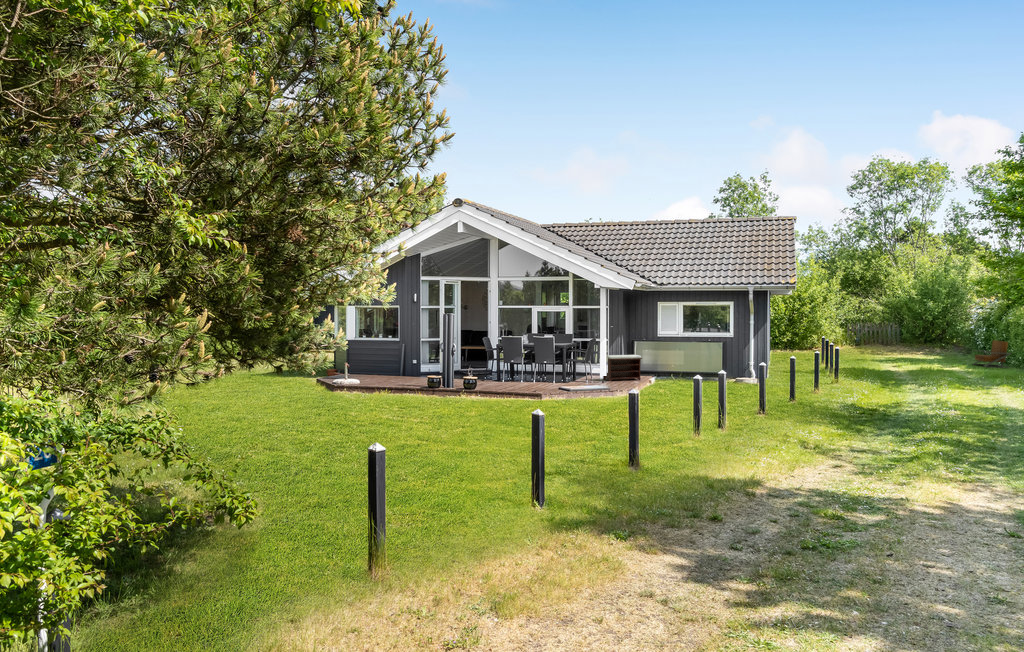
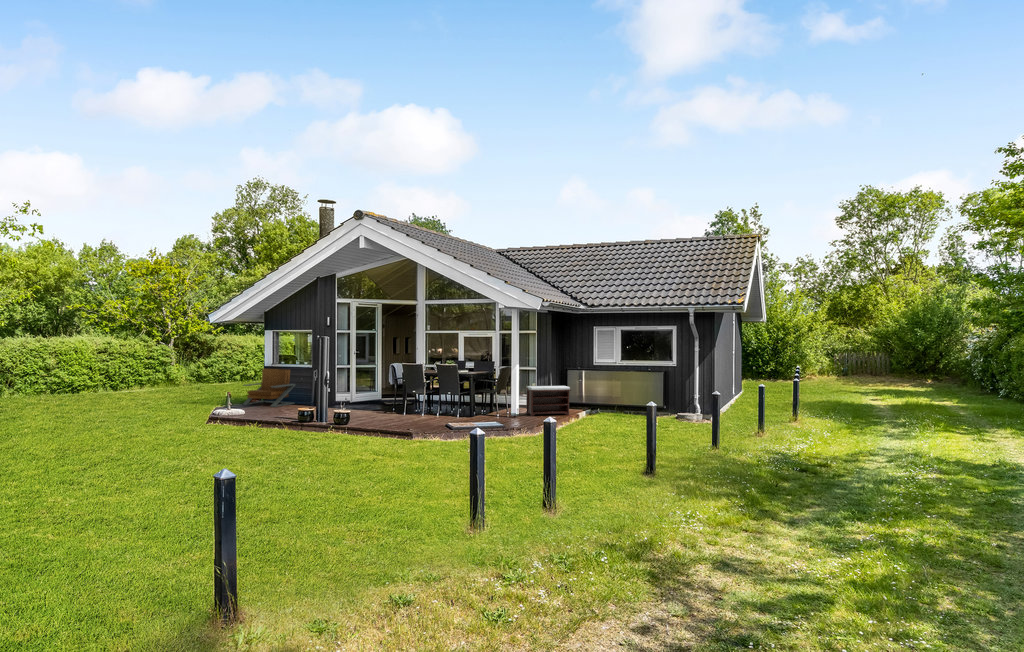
lounge chair: present [973,340,1011,368] -> present [243,368,295,407]

